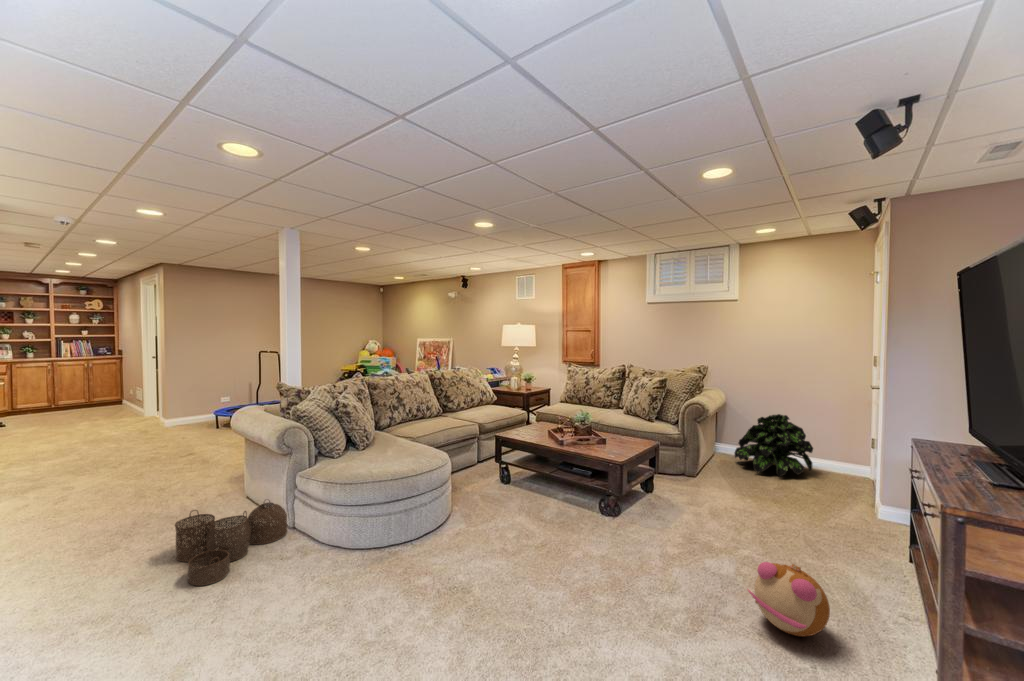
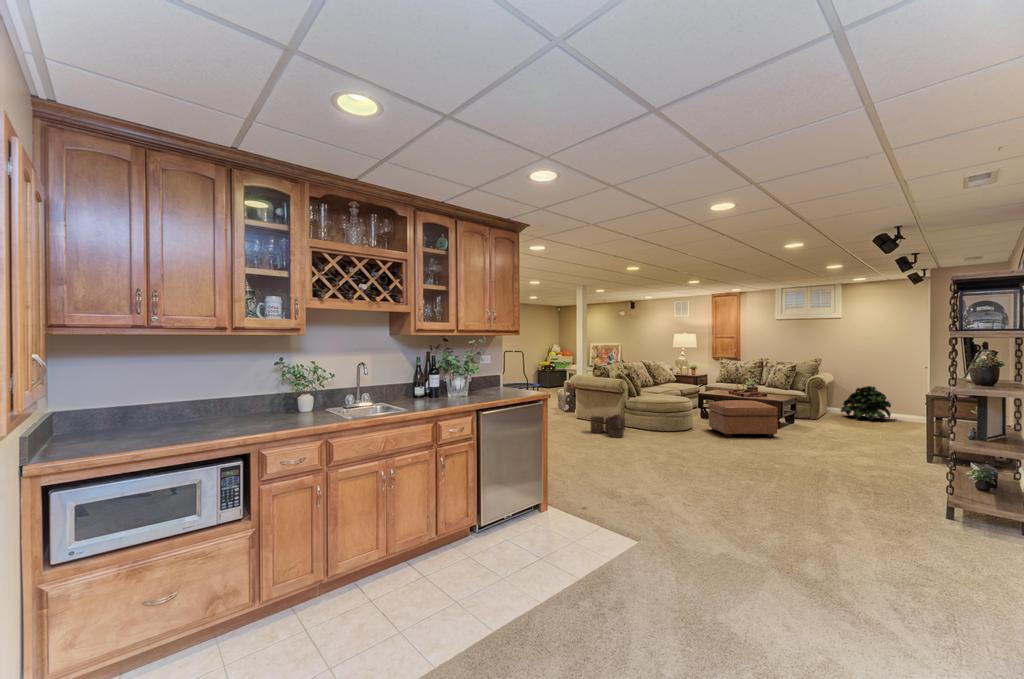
ottoman: none [469,465,593,562] -> present [708,400,778,437]
plush toy: present [748,562,830,636] -> none [853,426,887,452]

